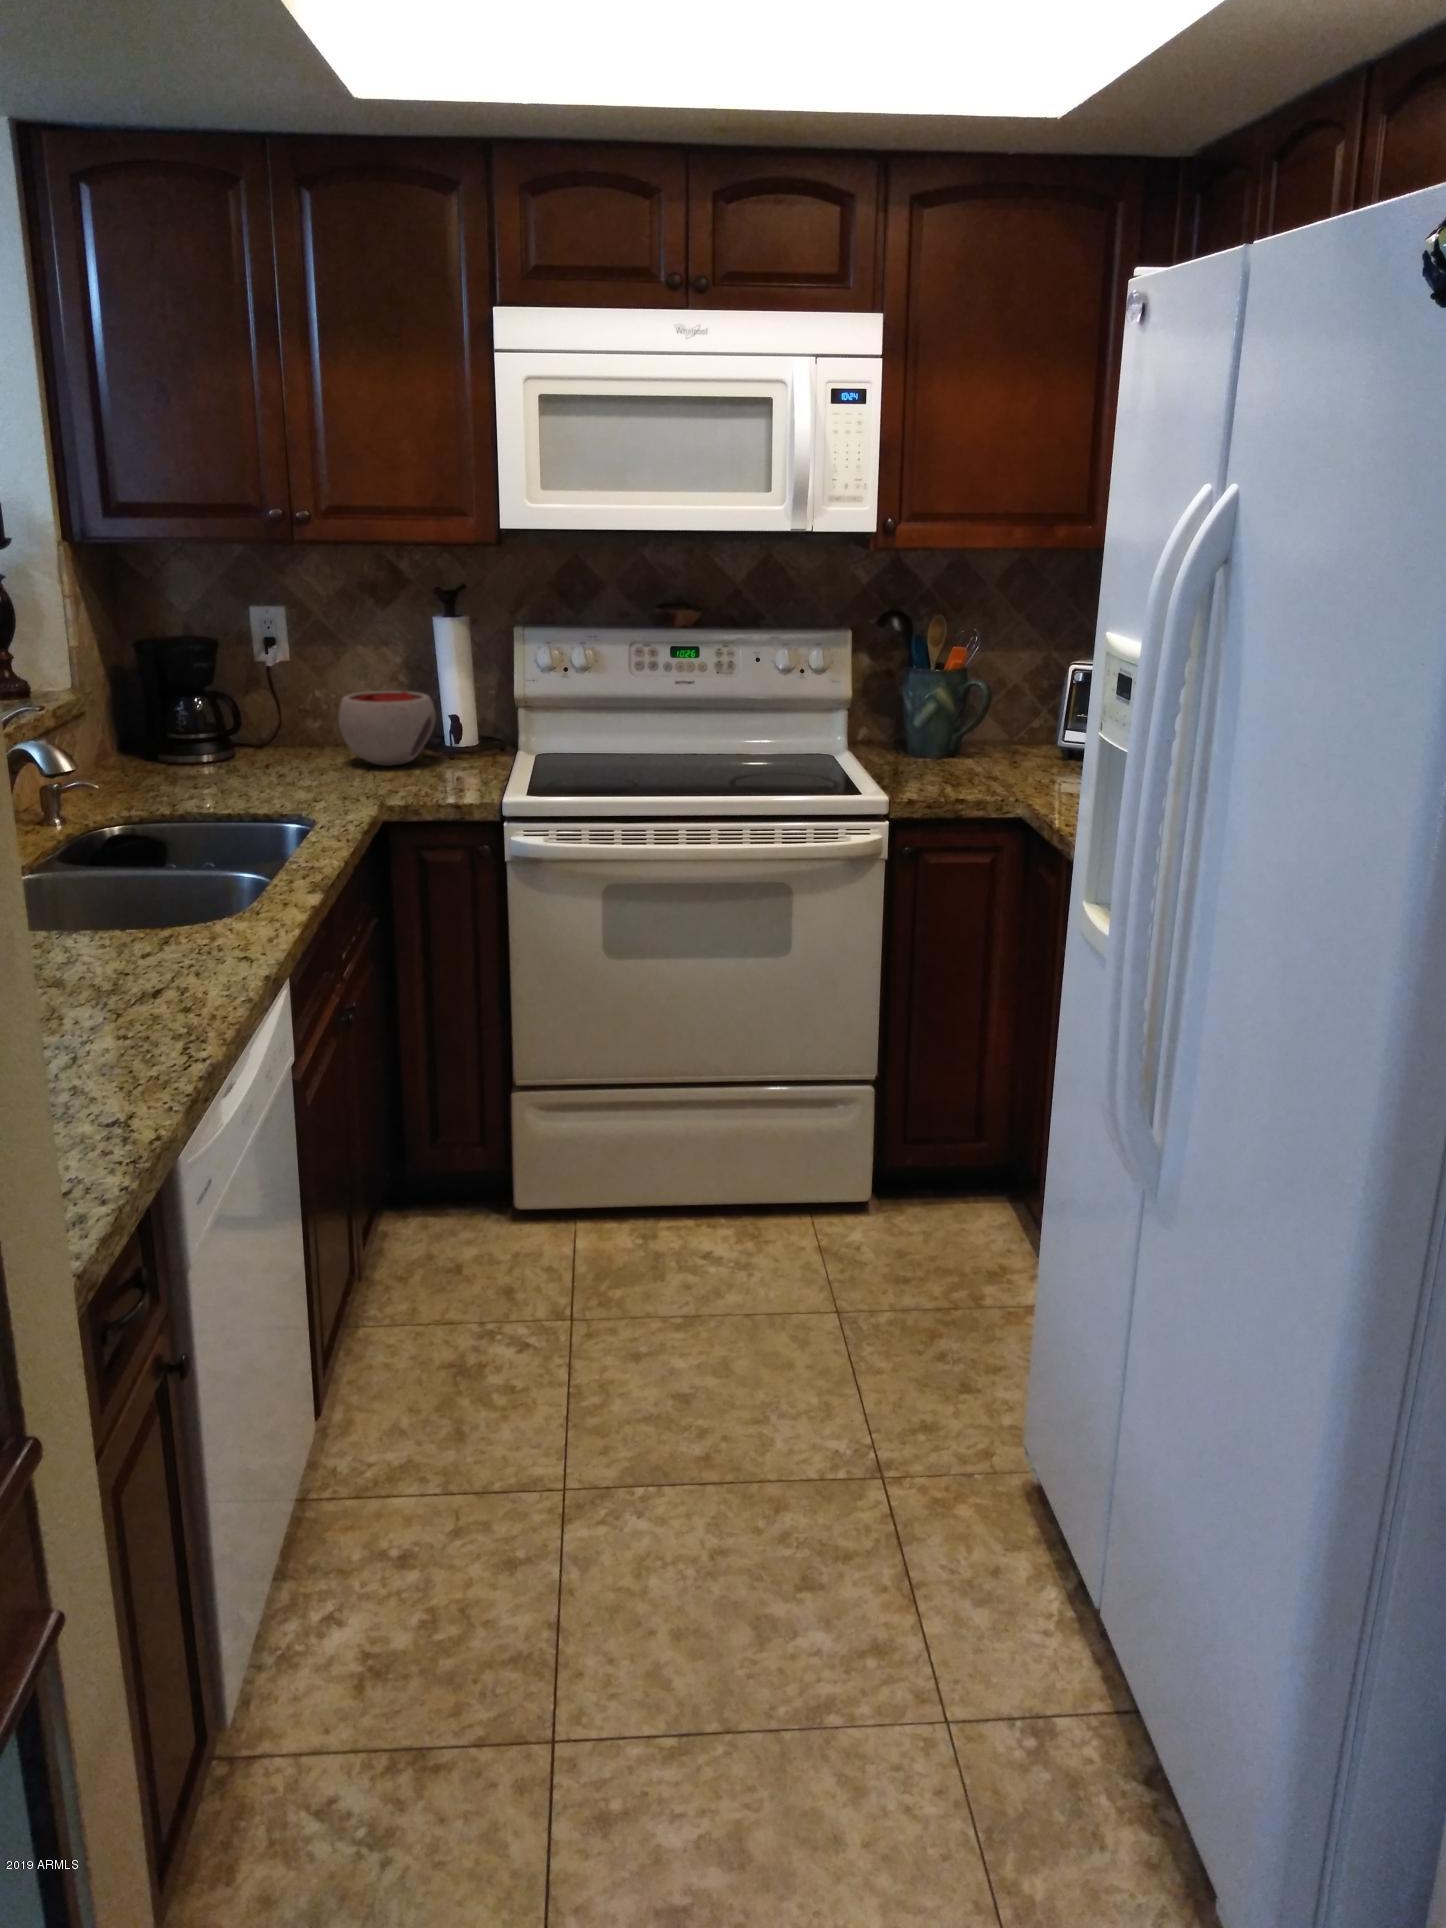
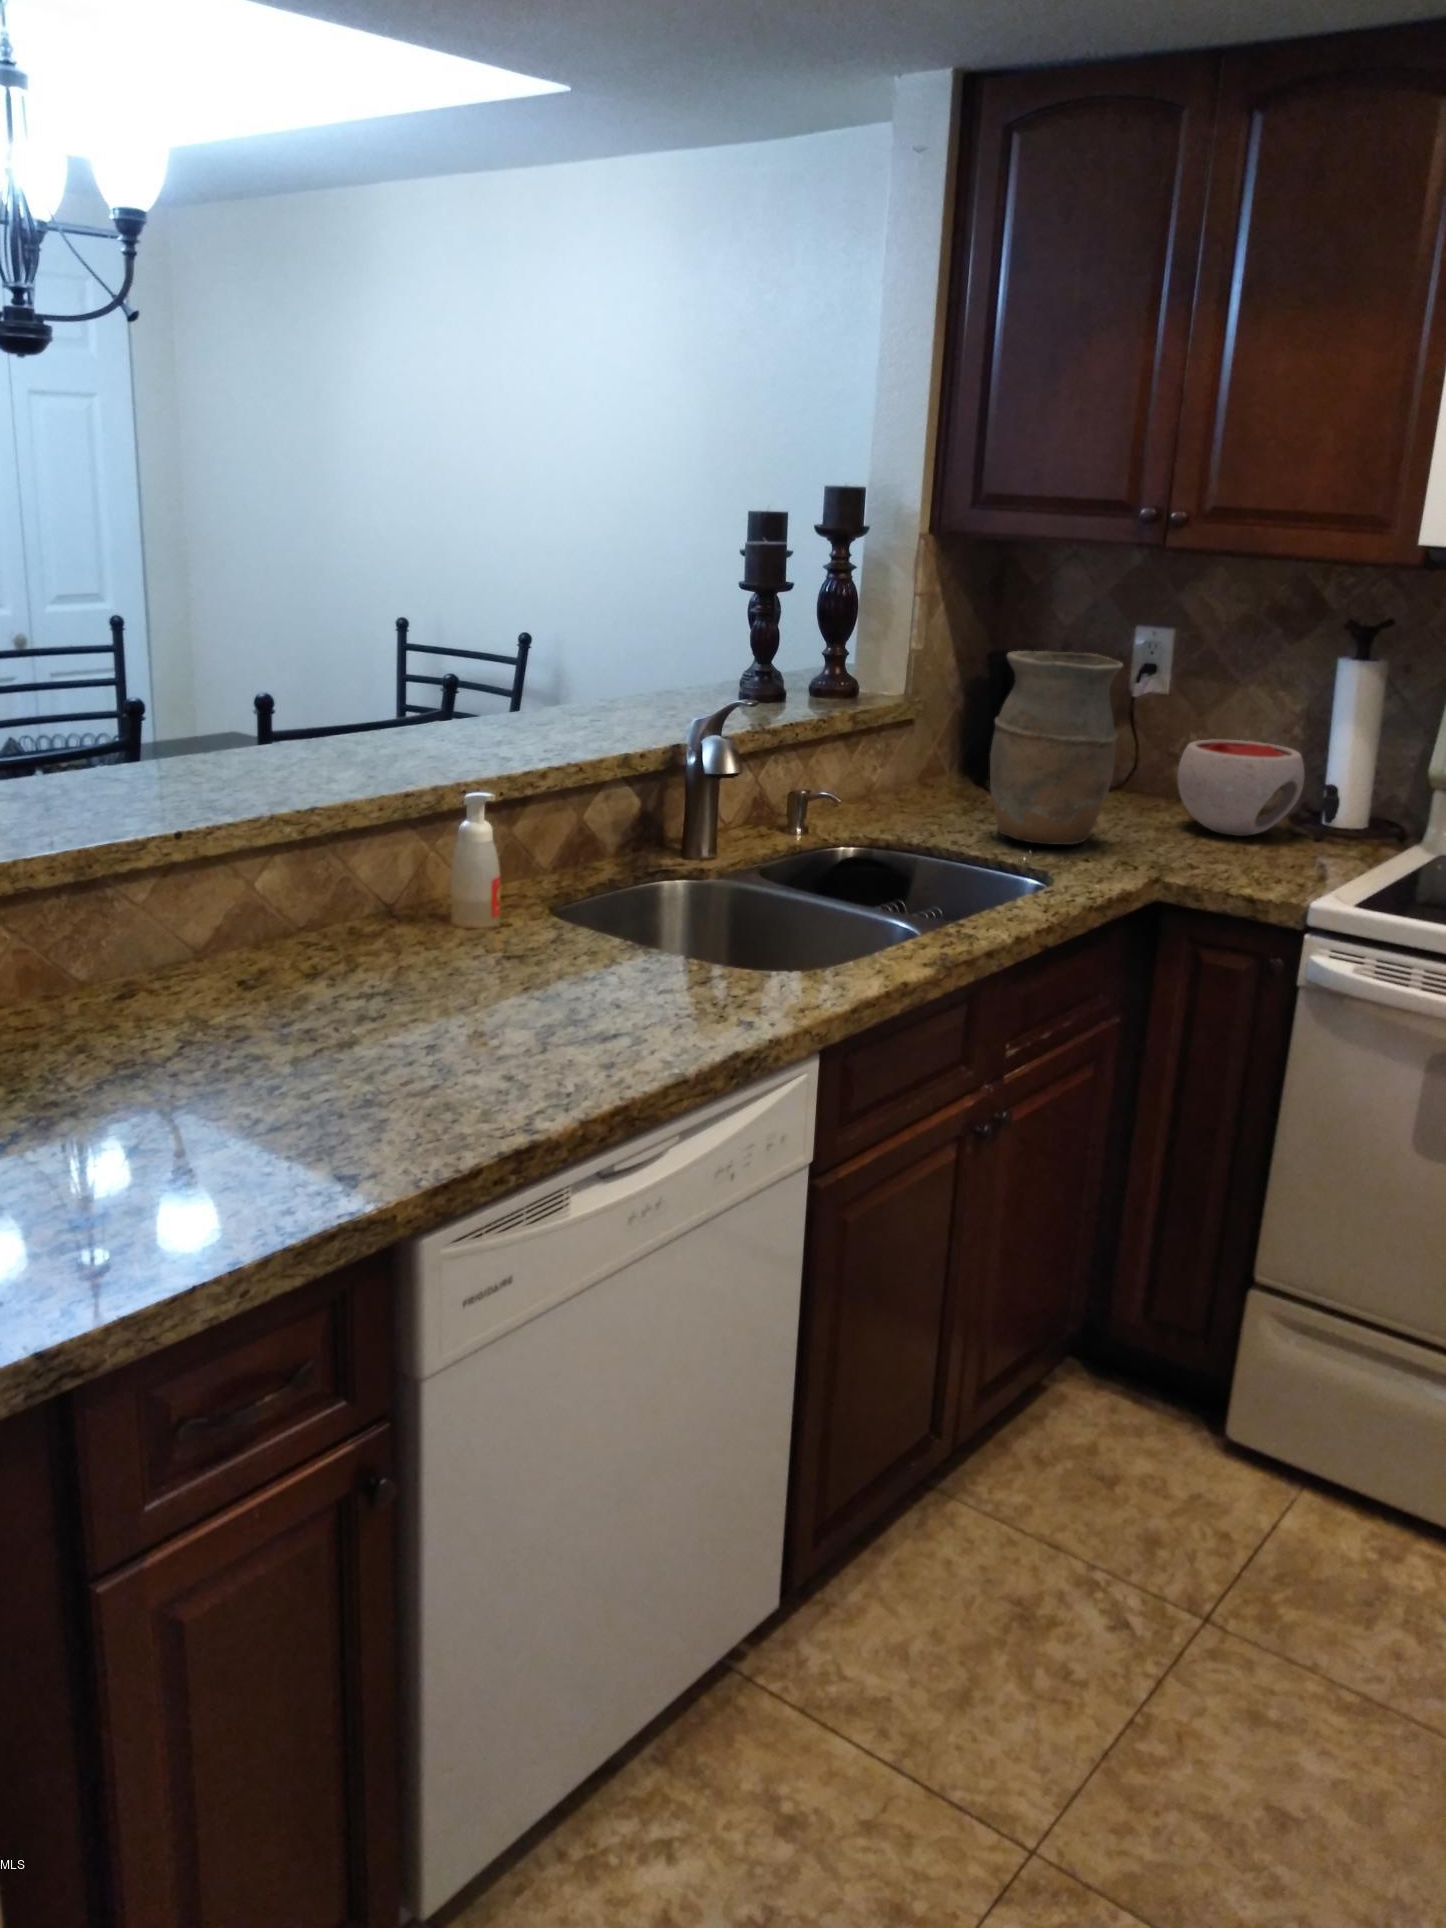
vase: none [204,634,313,796] -> present [990,651,1123,845]

